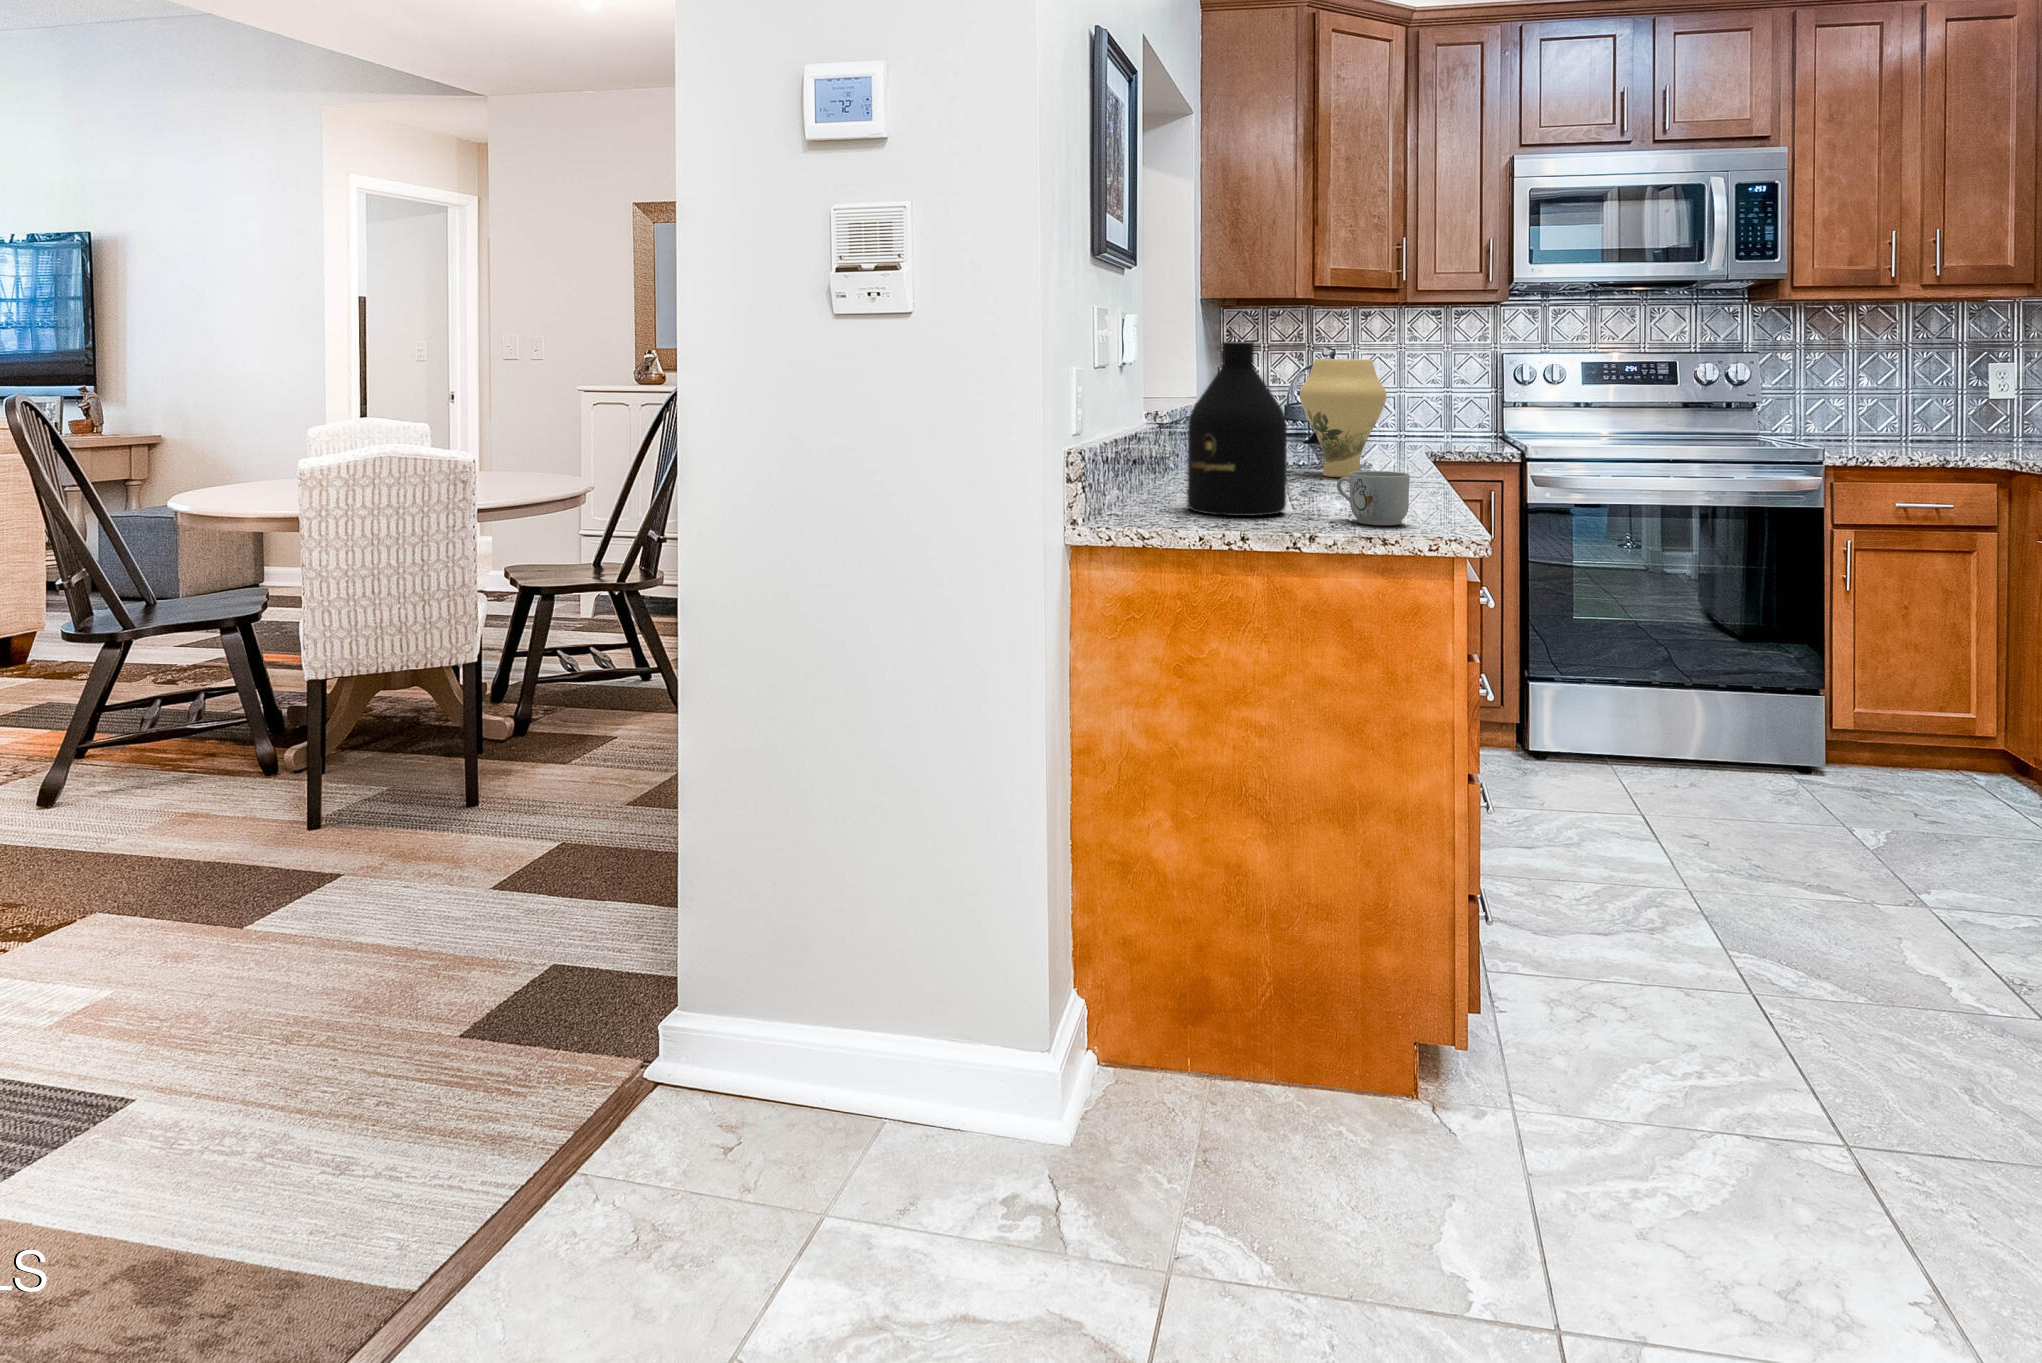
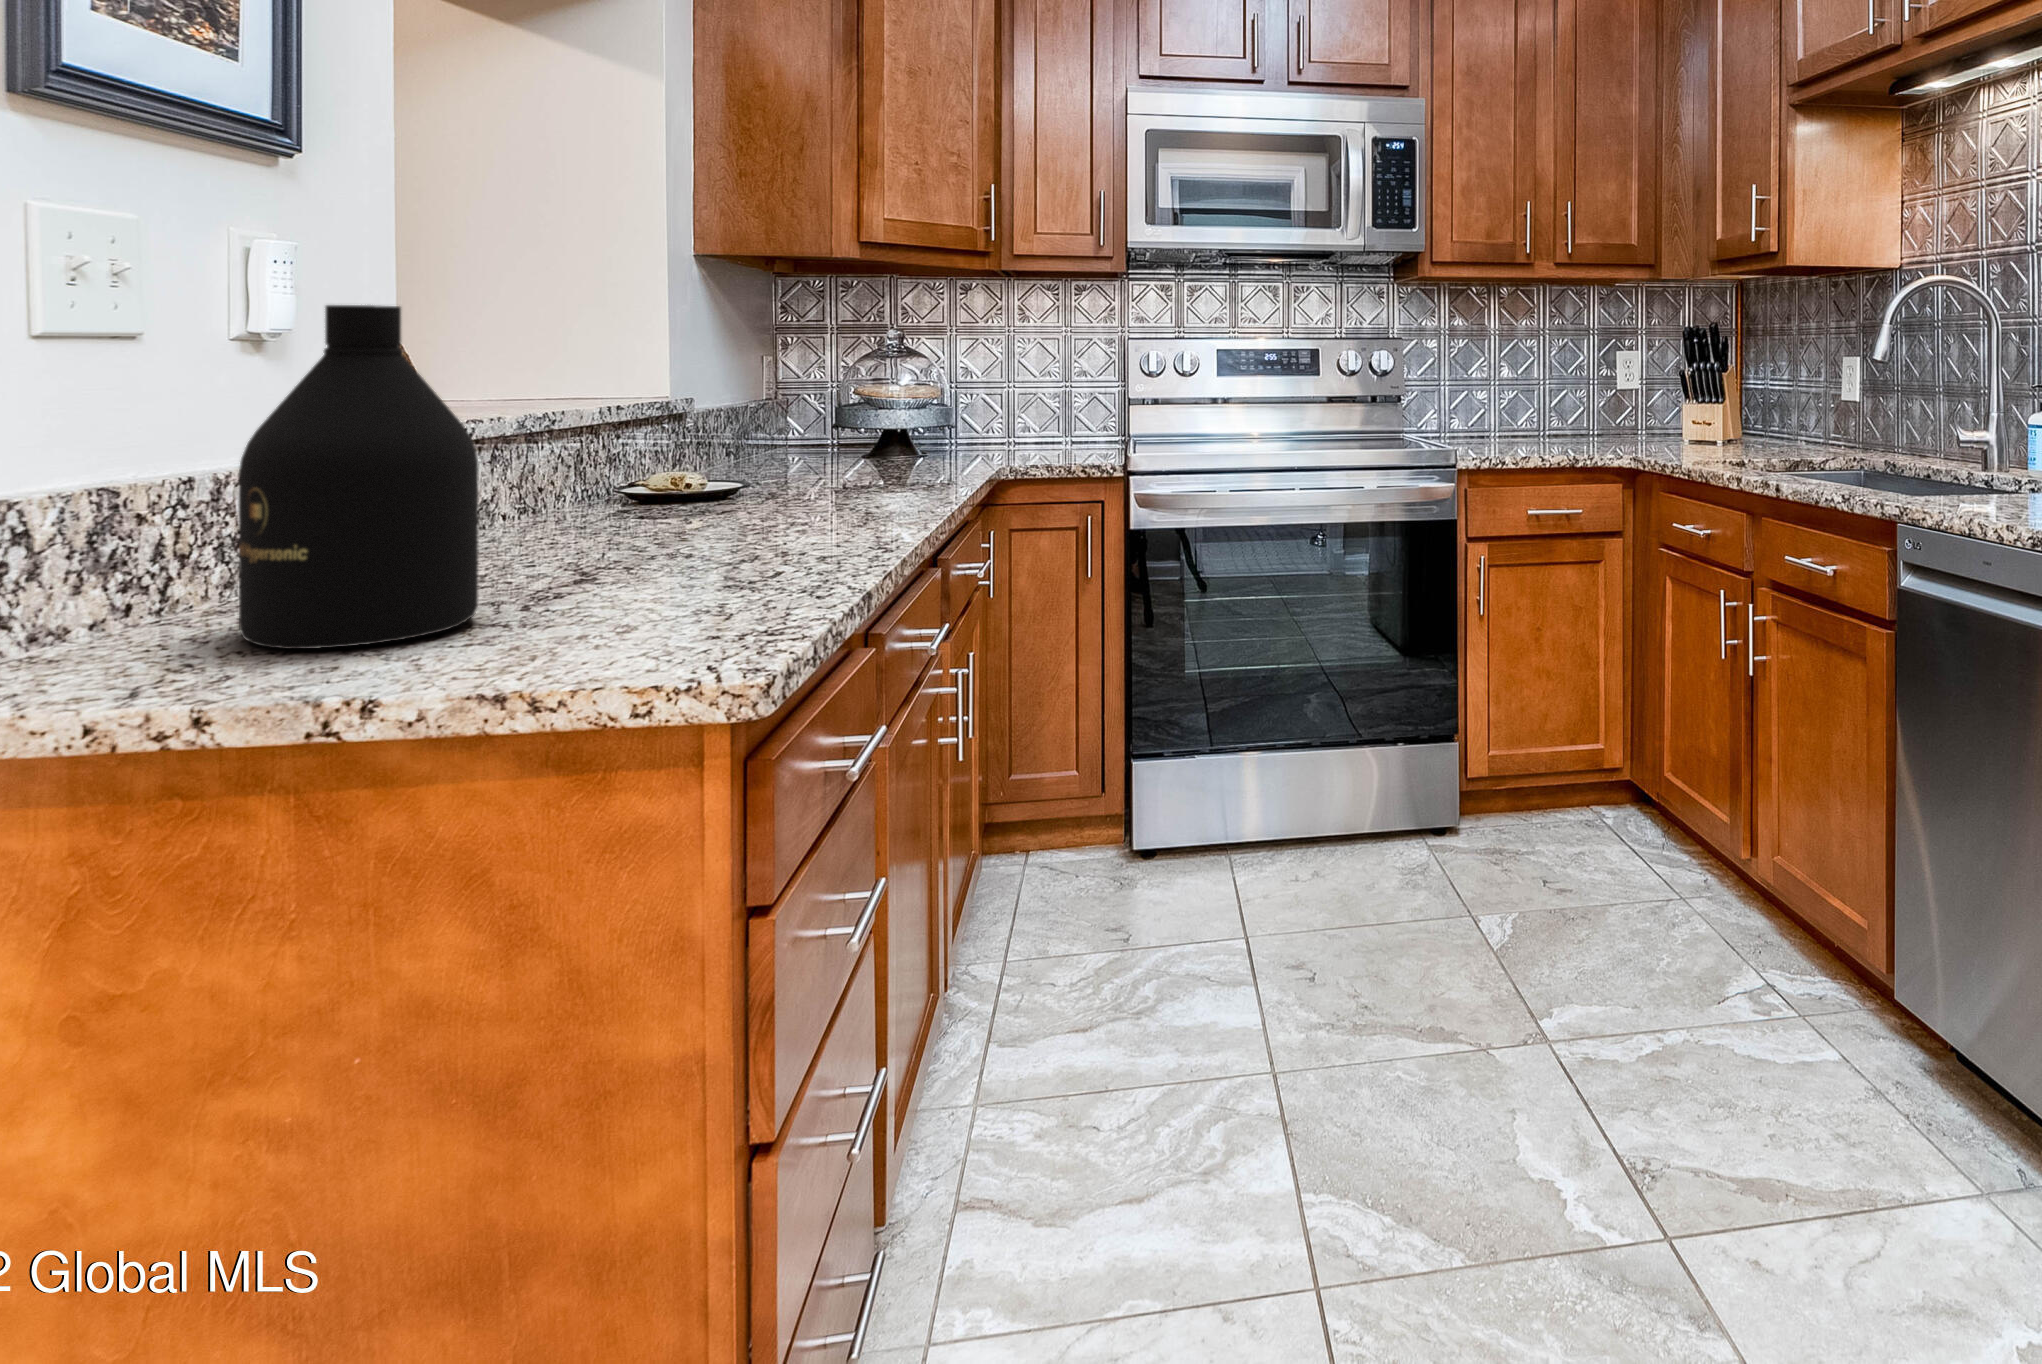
vase: present [1300,359,1386,477] -> none [717,342,855,520]
mug: present [1337,471,1410,525] -> none [558,542,689,651]

